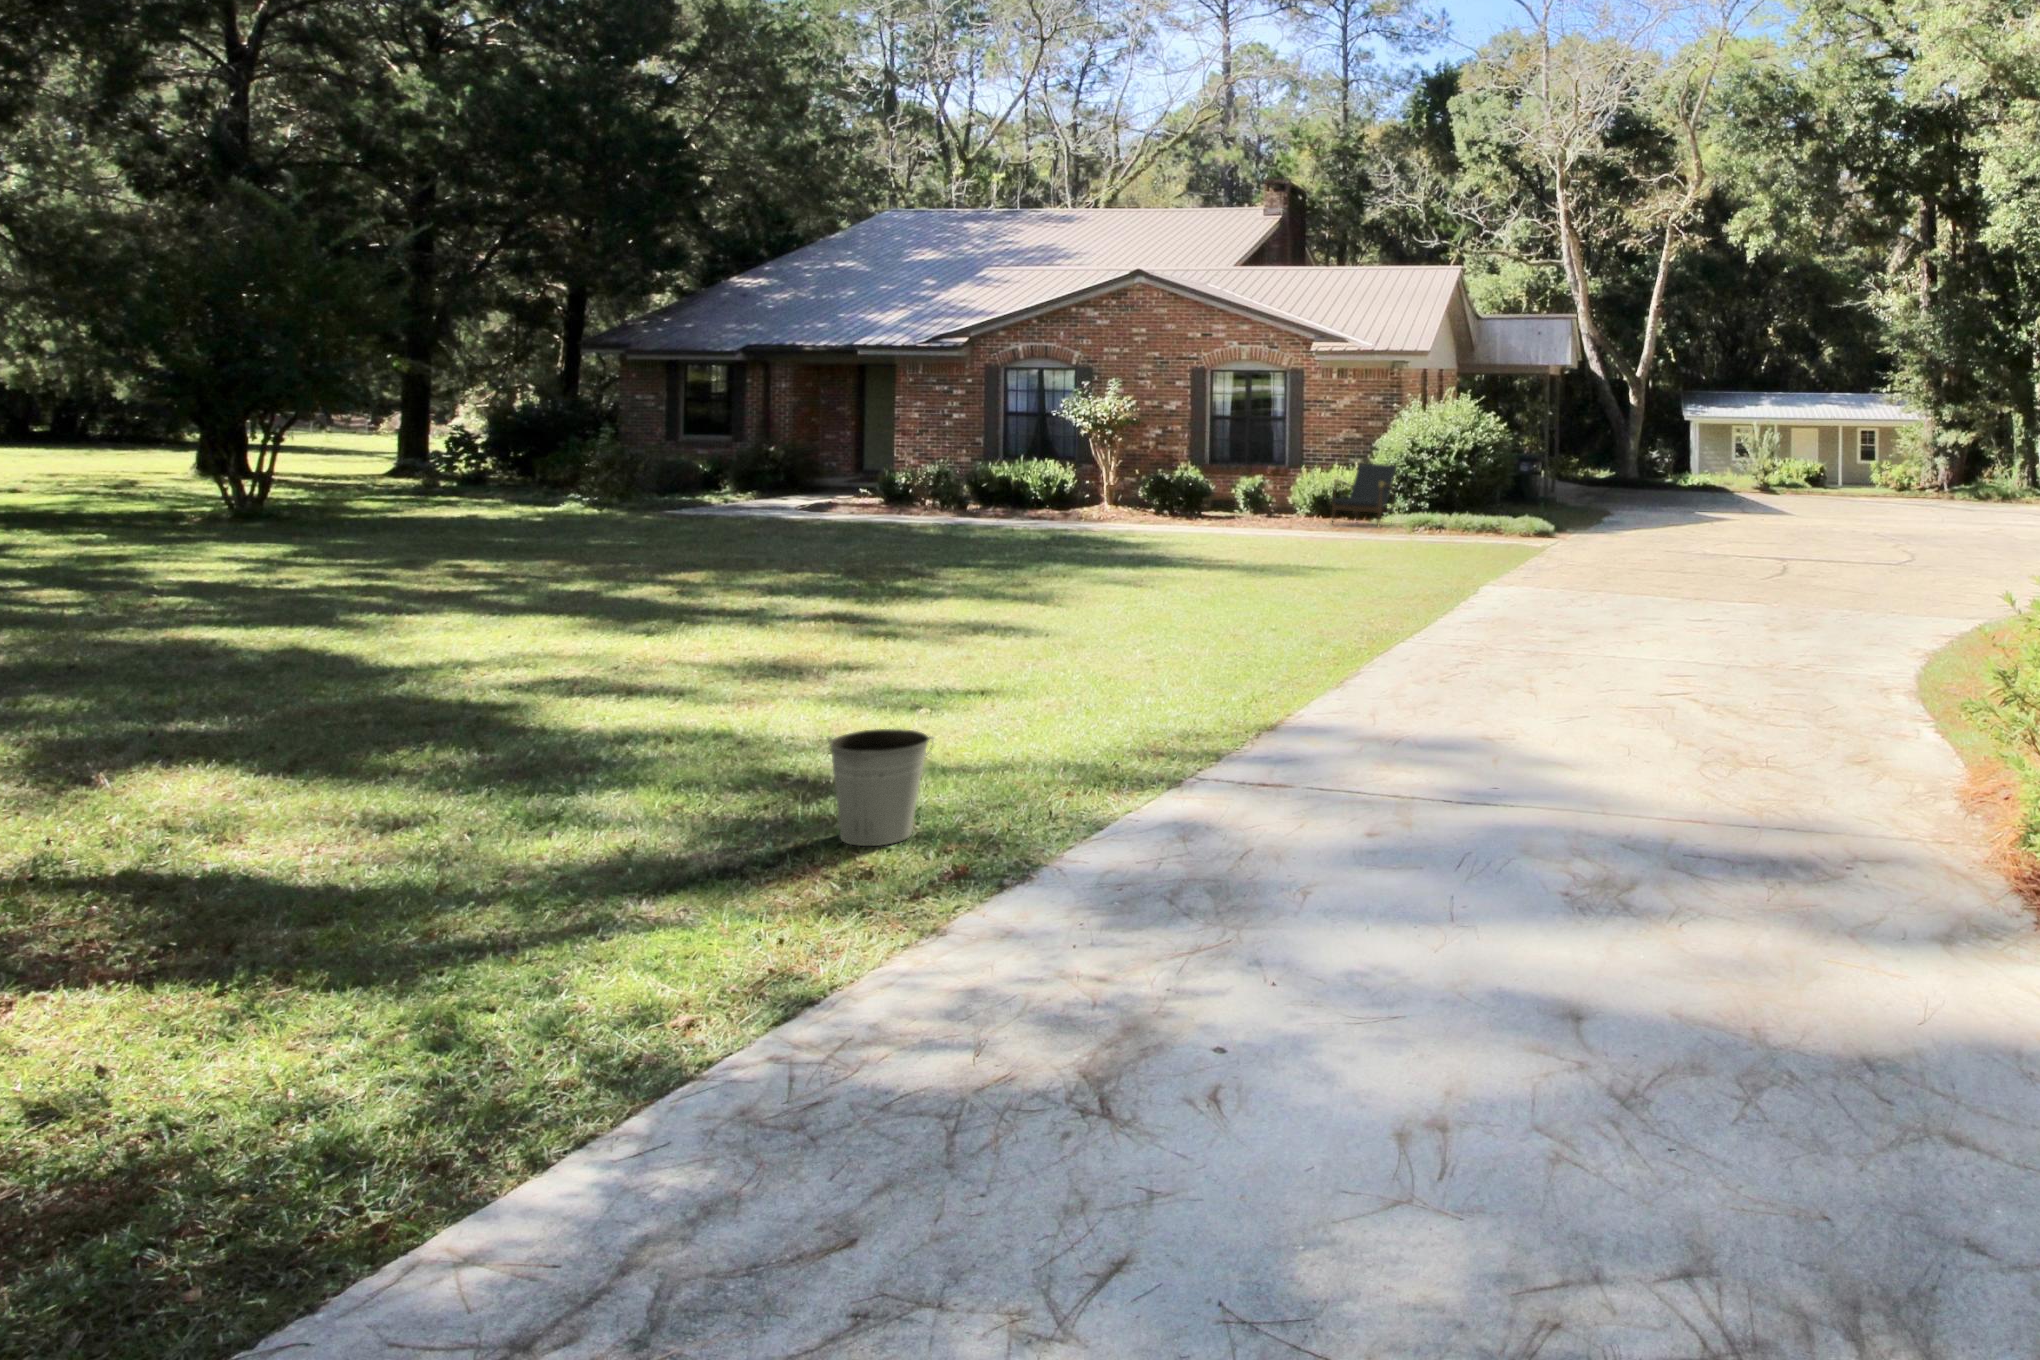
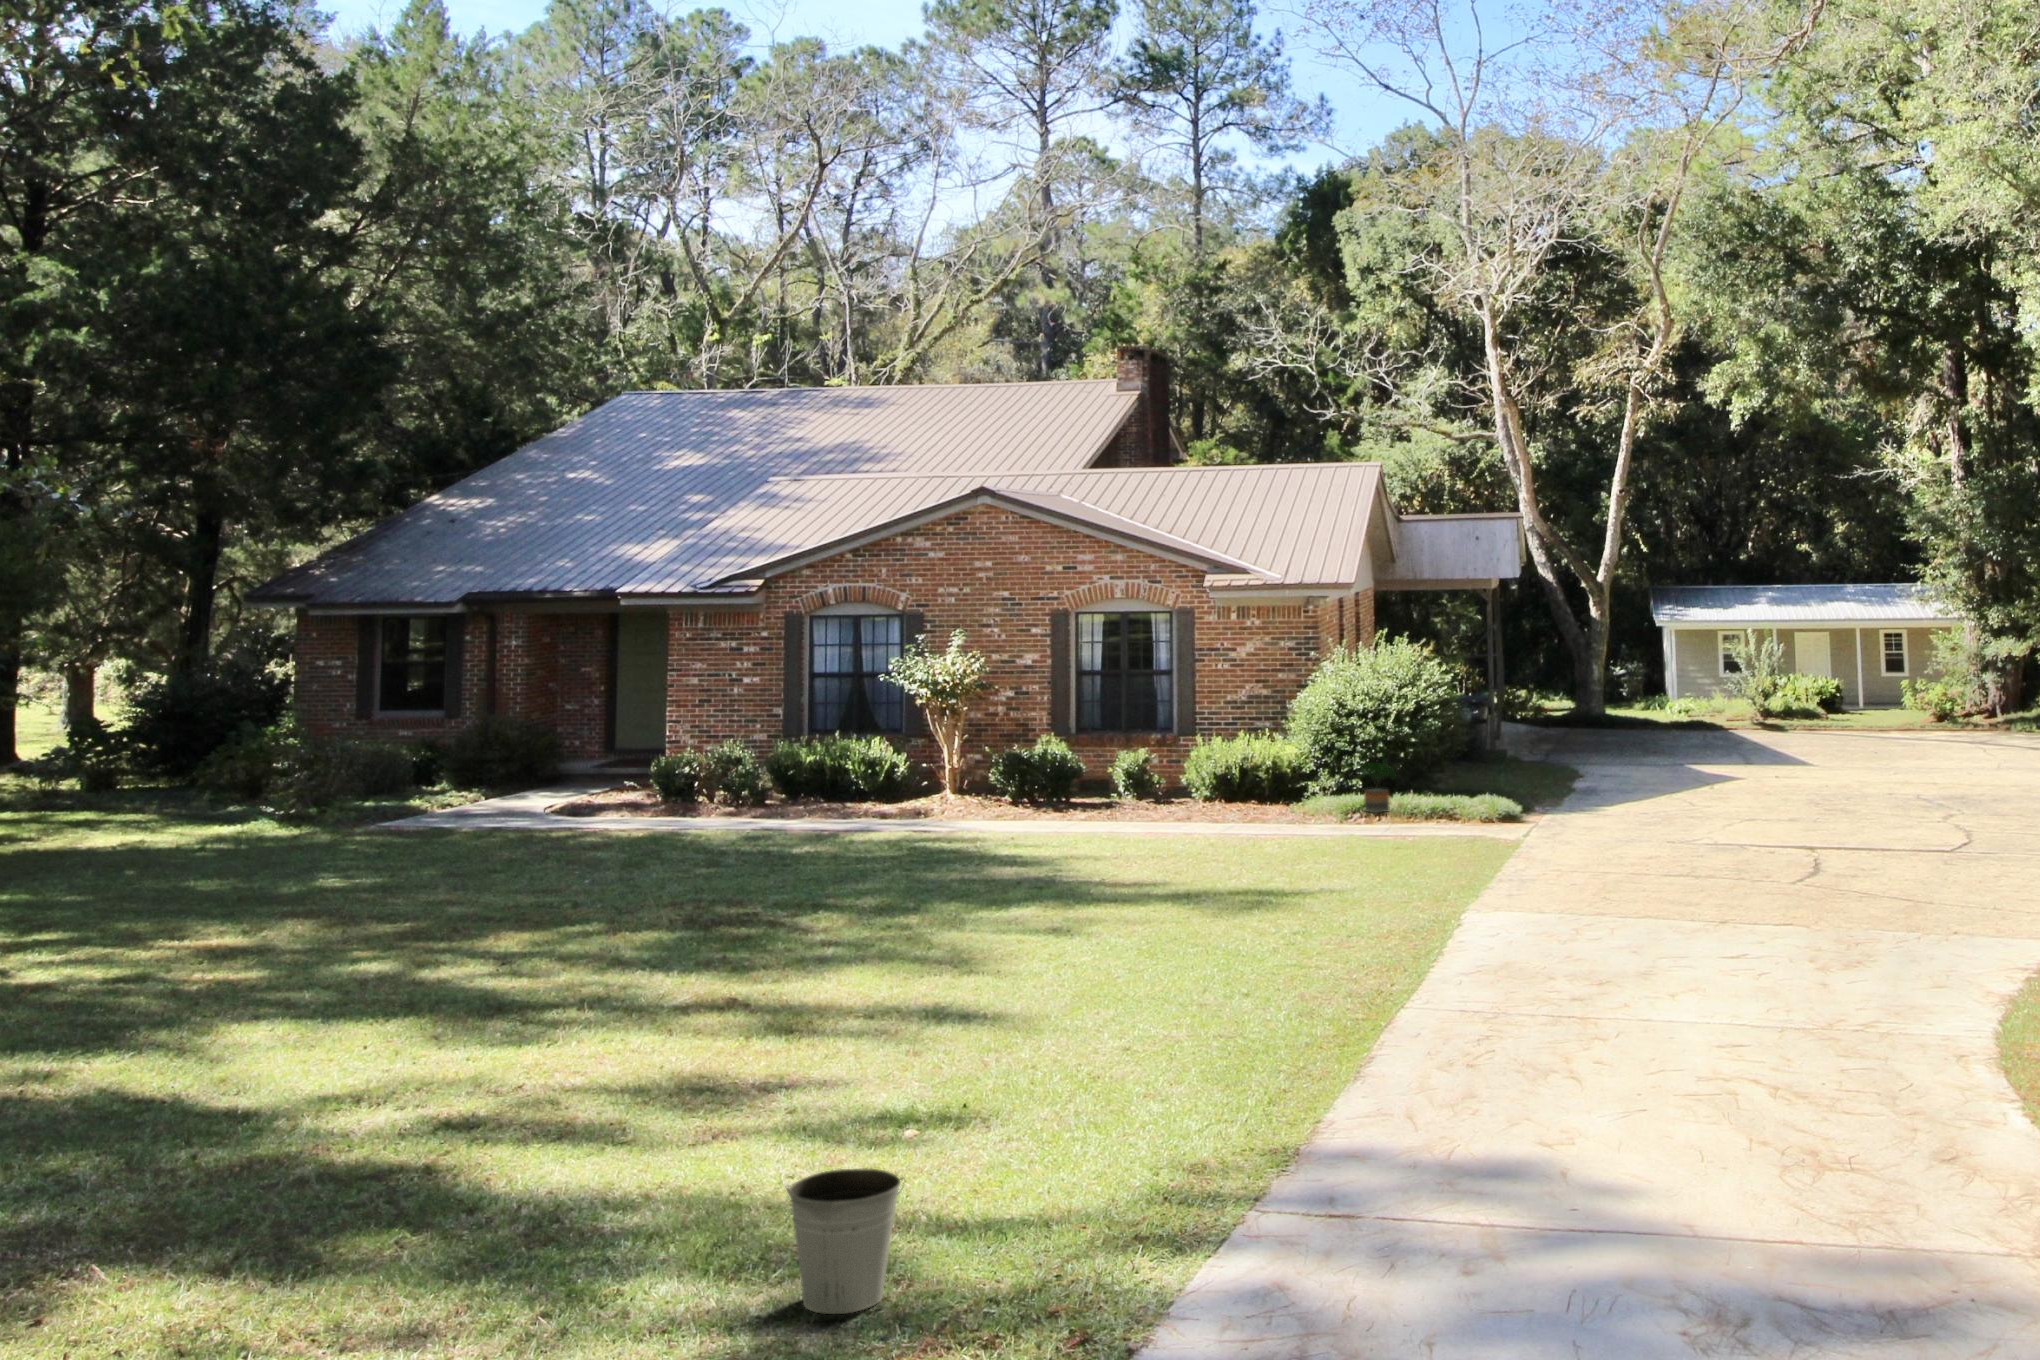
lounge chair: present [1332,463,1396,525] -> none [1239,728,1317,812]
potted tree: none [1427,492,1457,531] -> present [1361,763,1396,813]

